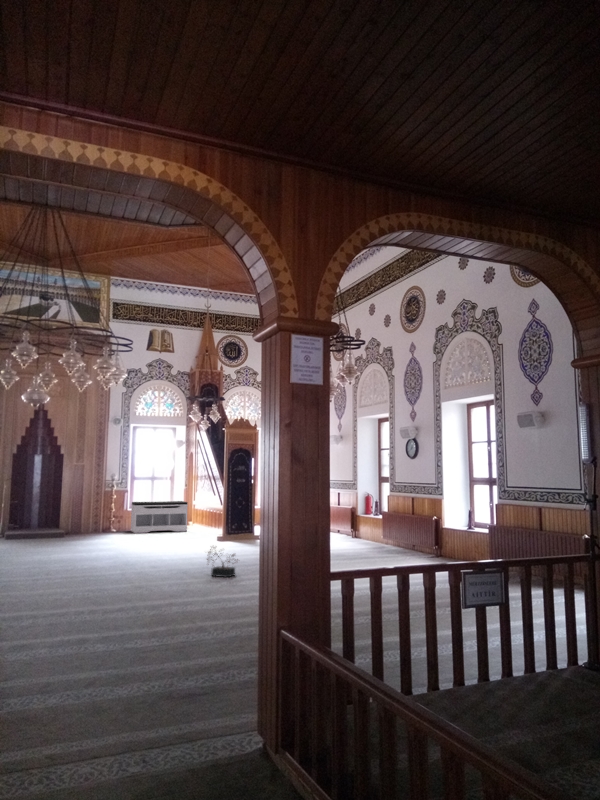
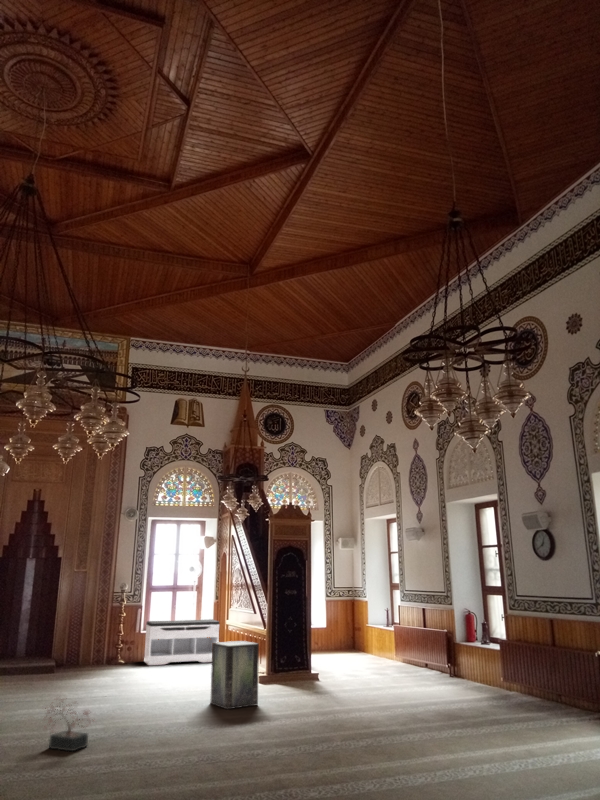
storage box: none [182,512,215,554] -> present [210,641,259,709]
decorative plant: present [207,547,238,577] -> present [44,699,94,751]

